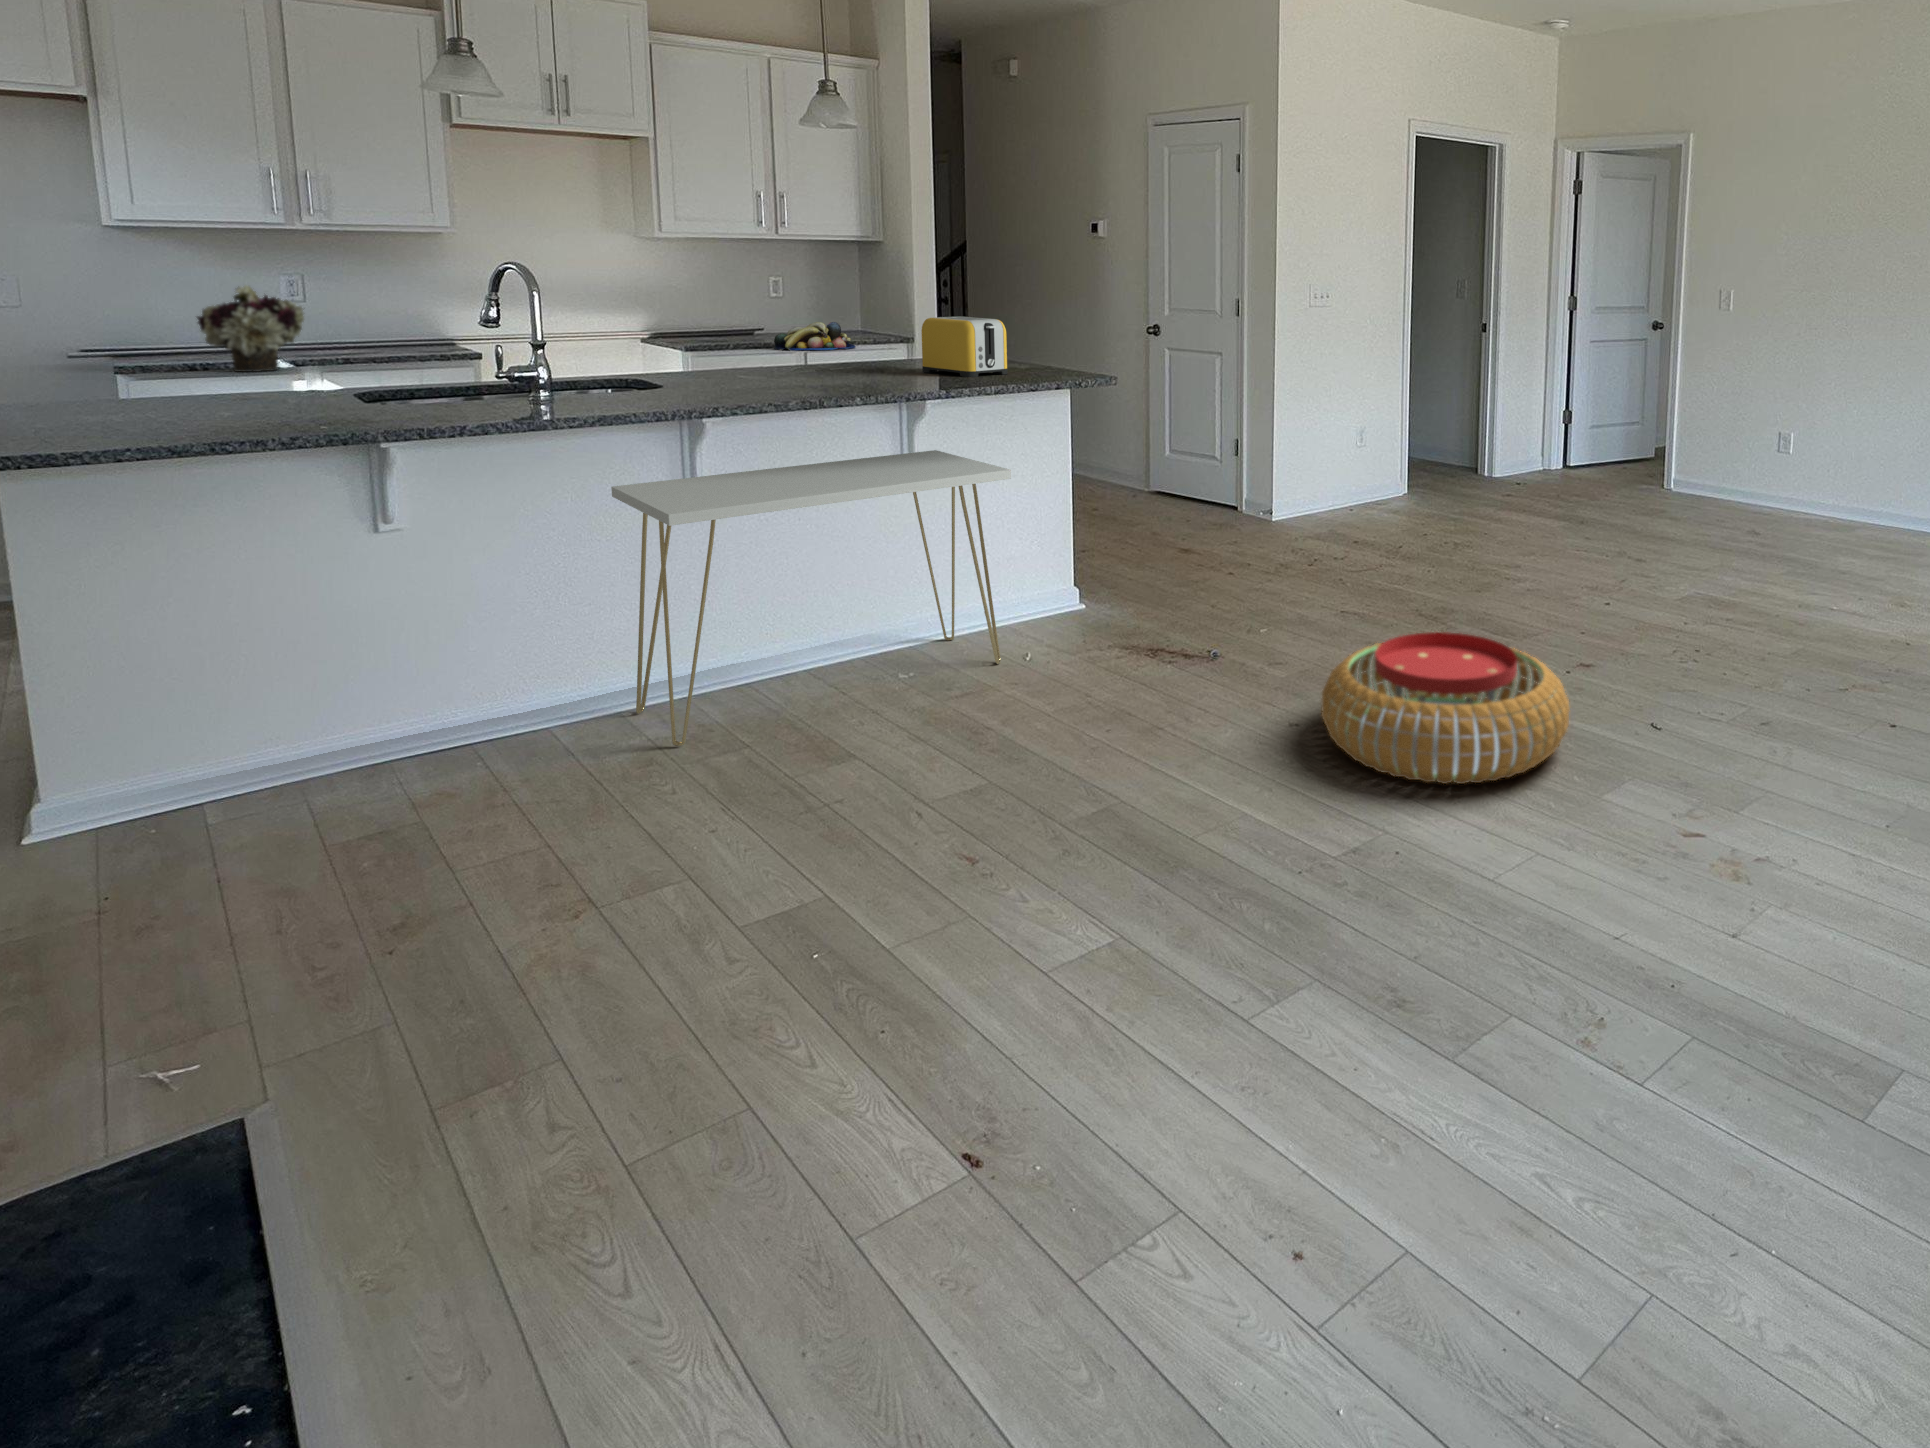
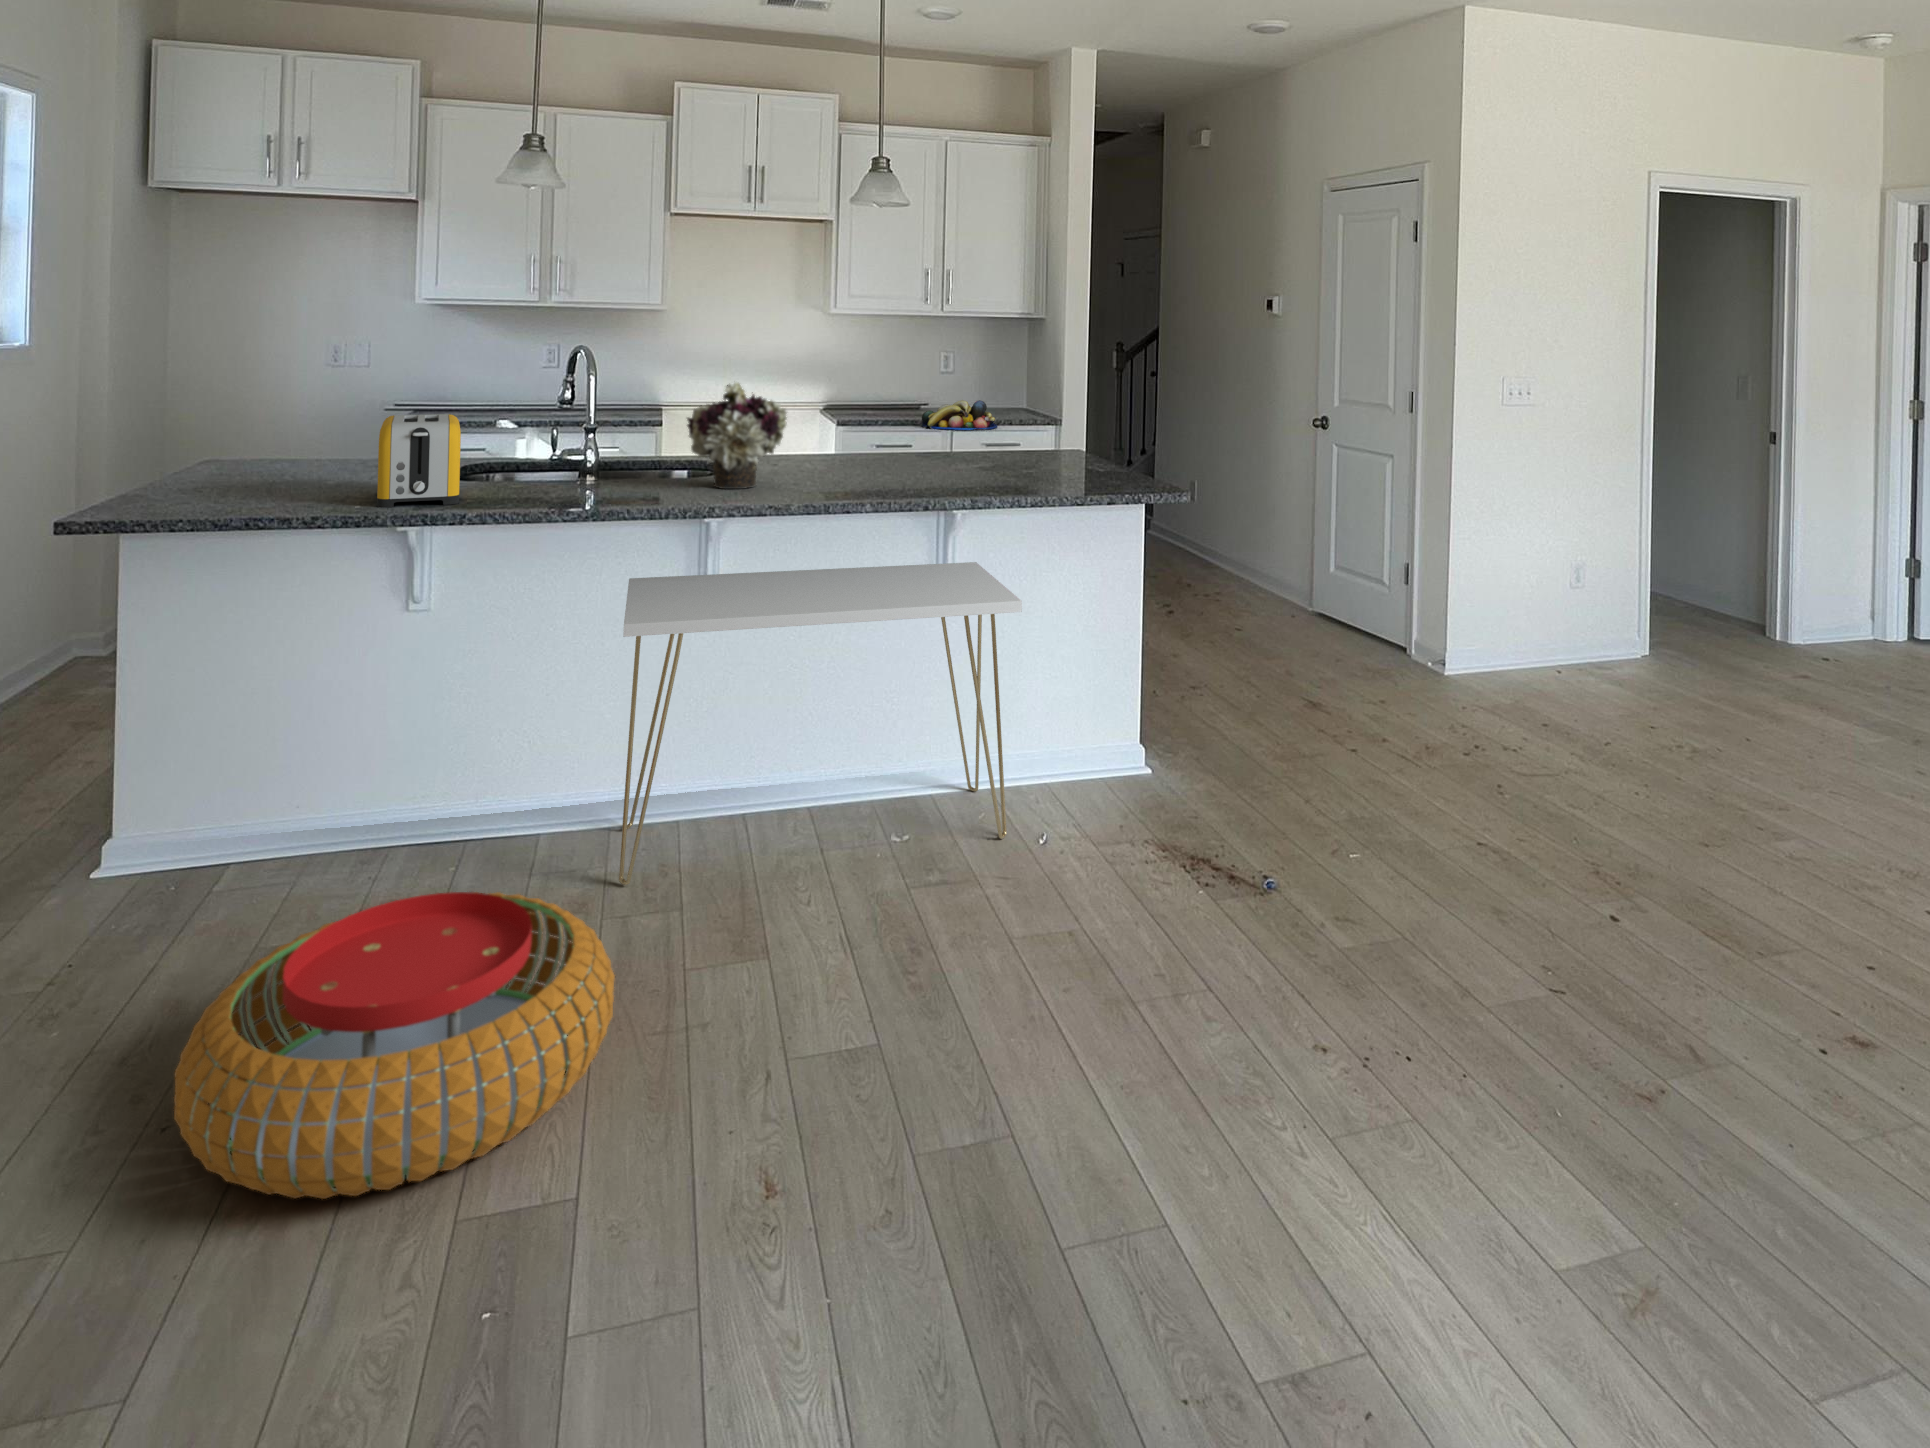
flower arrangement: present [197,285,304,372] -> present [687,381,787,489]
toaster: present [921,317,1007,377] -> present [377,414,461,508]
pouf: present [1321,632,1570,784] -> present [174,892,614,1199]

